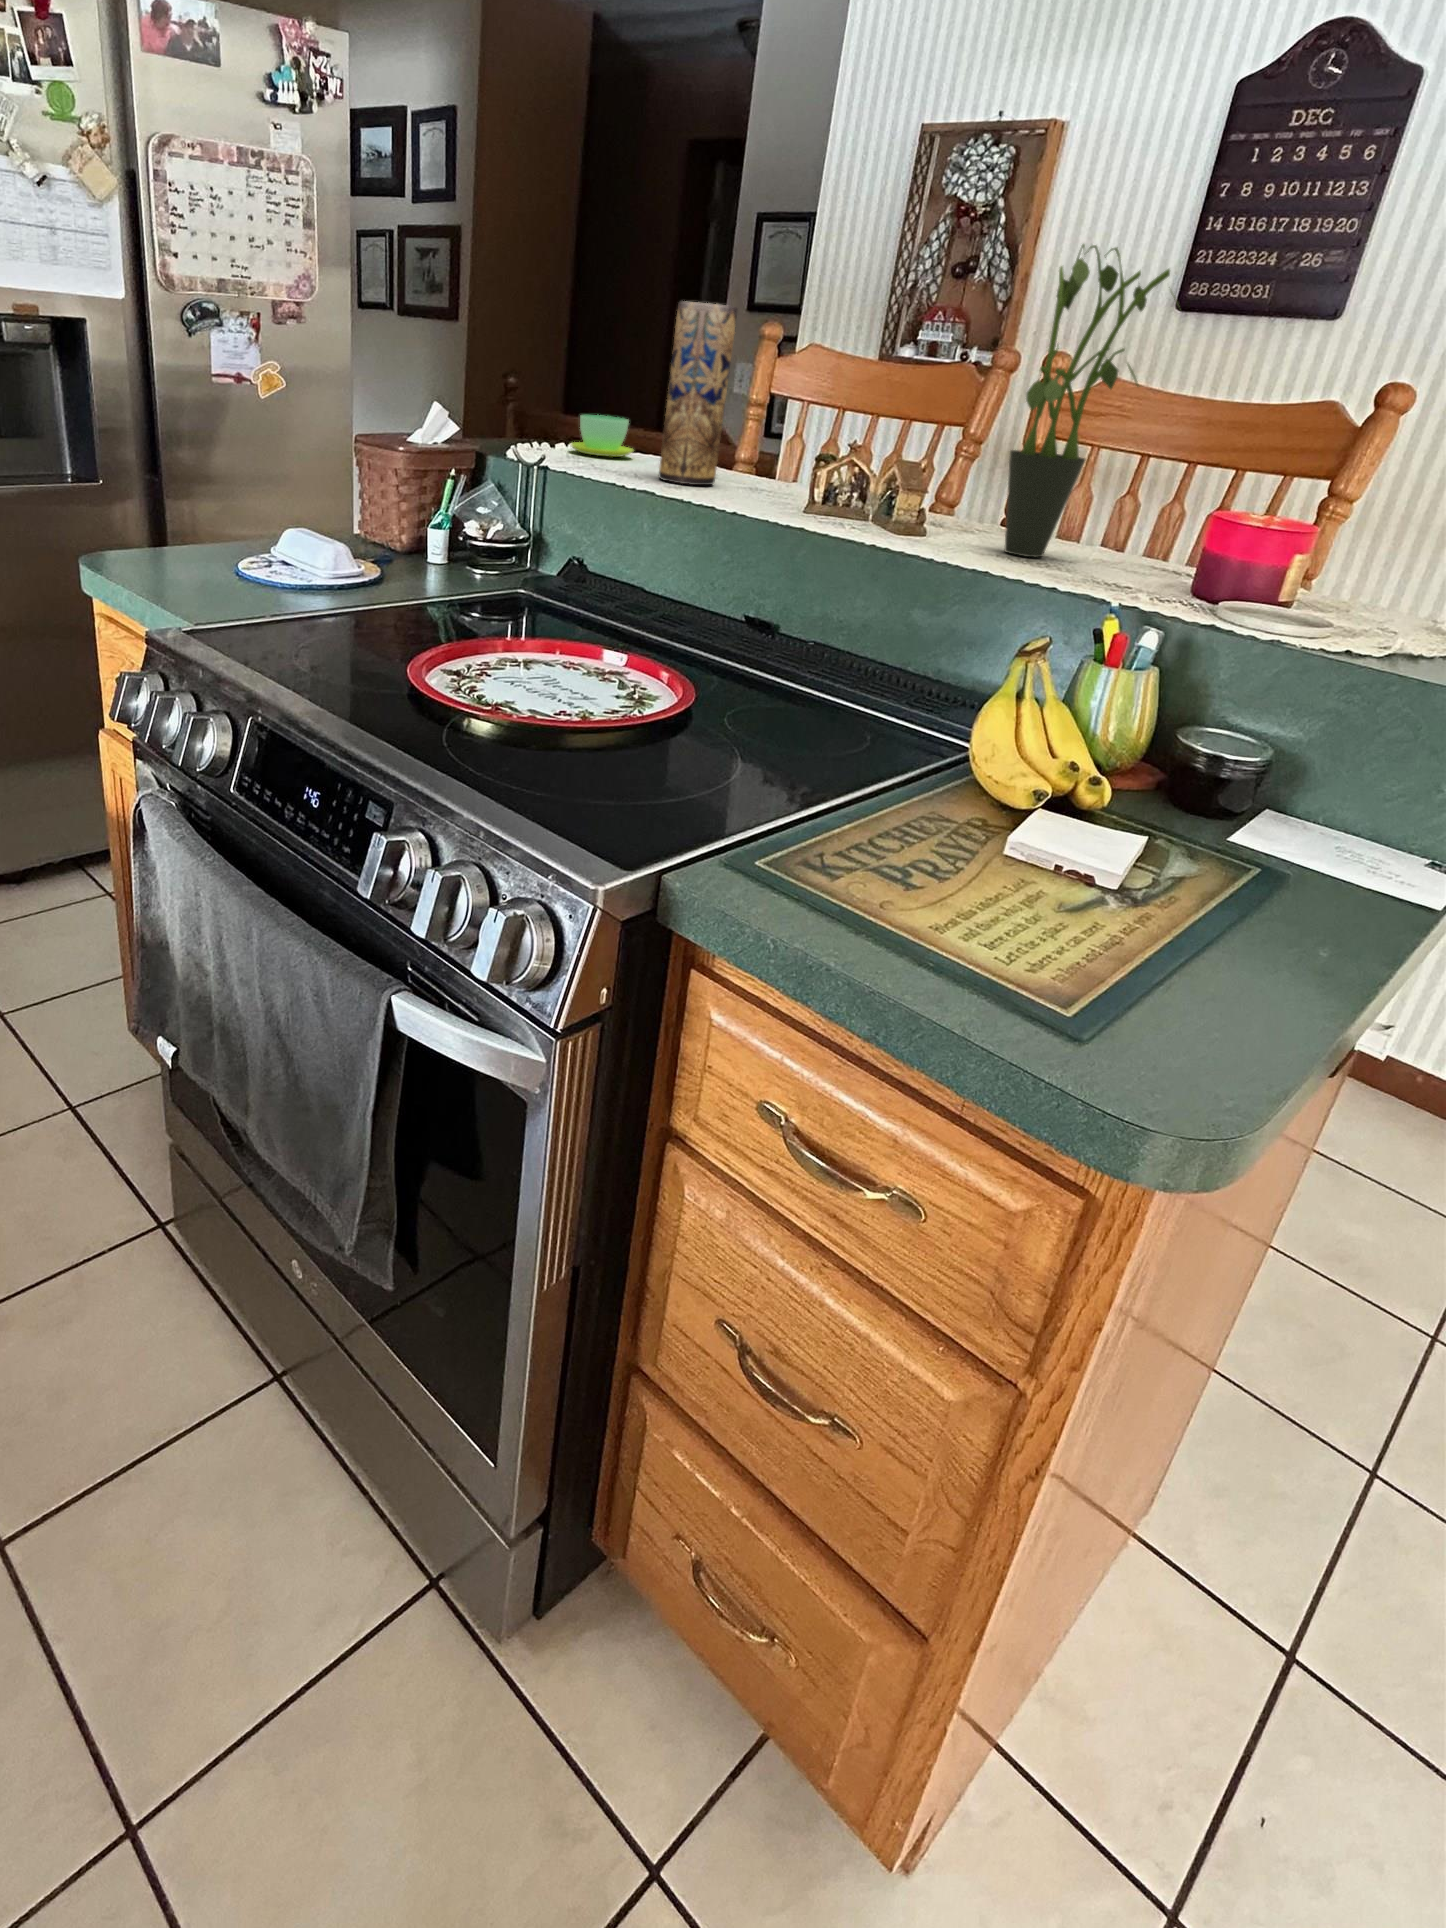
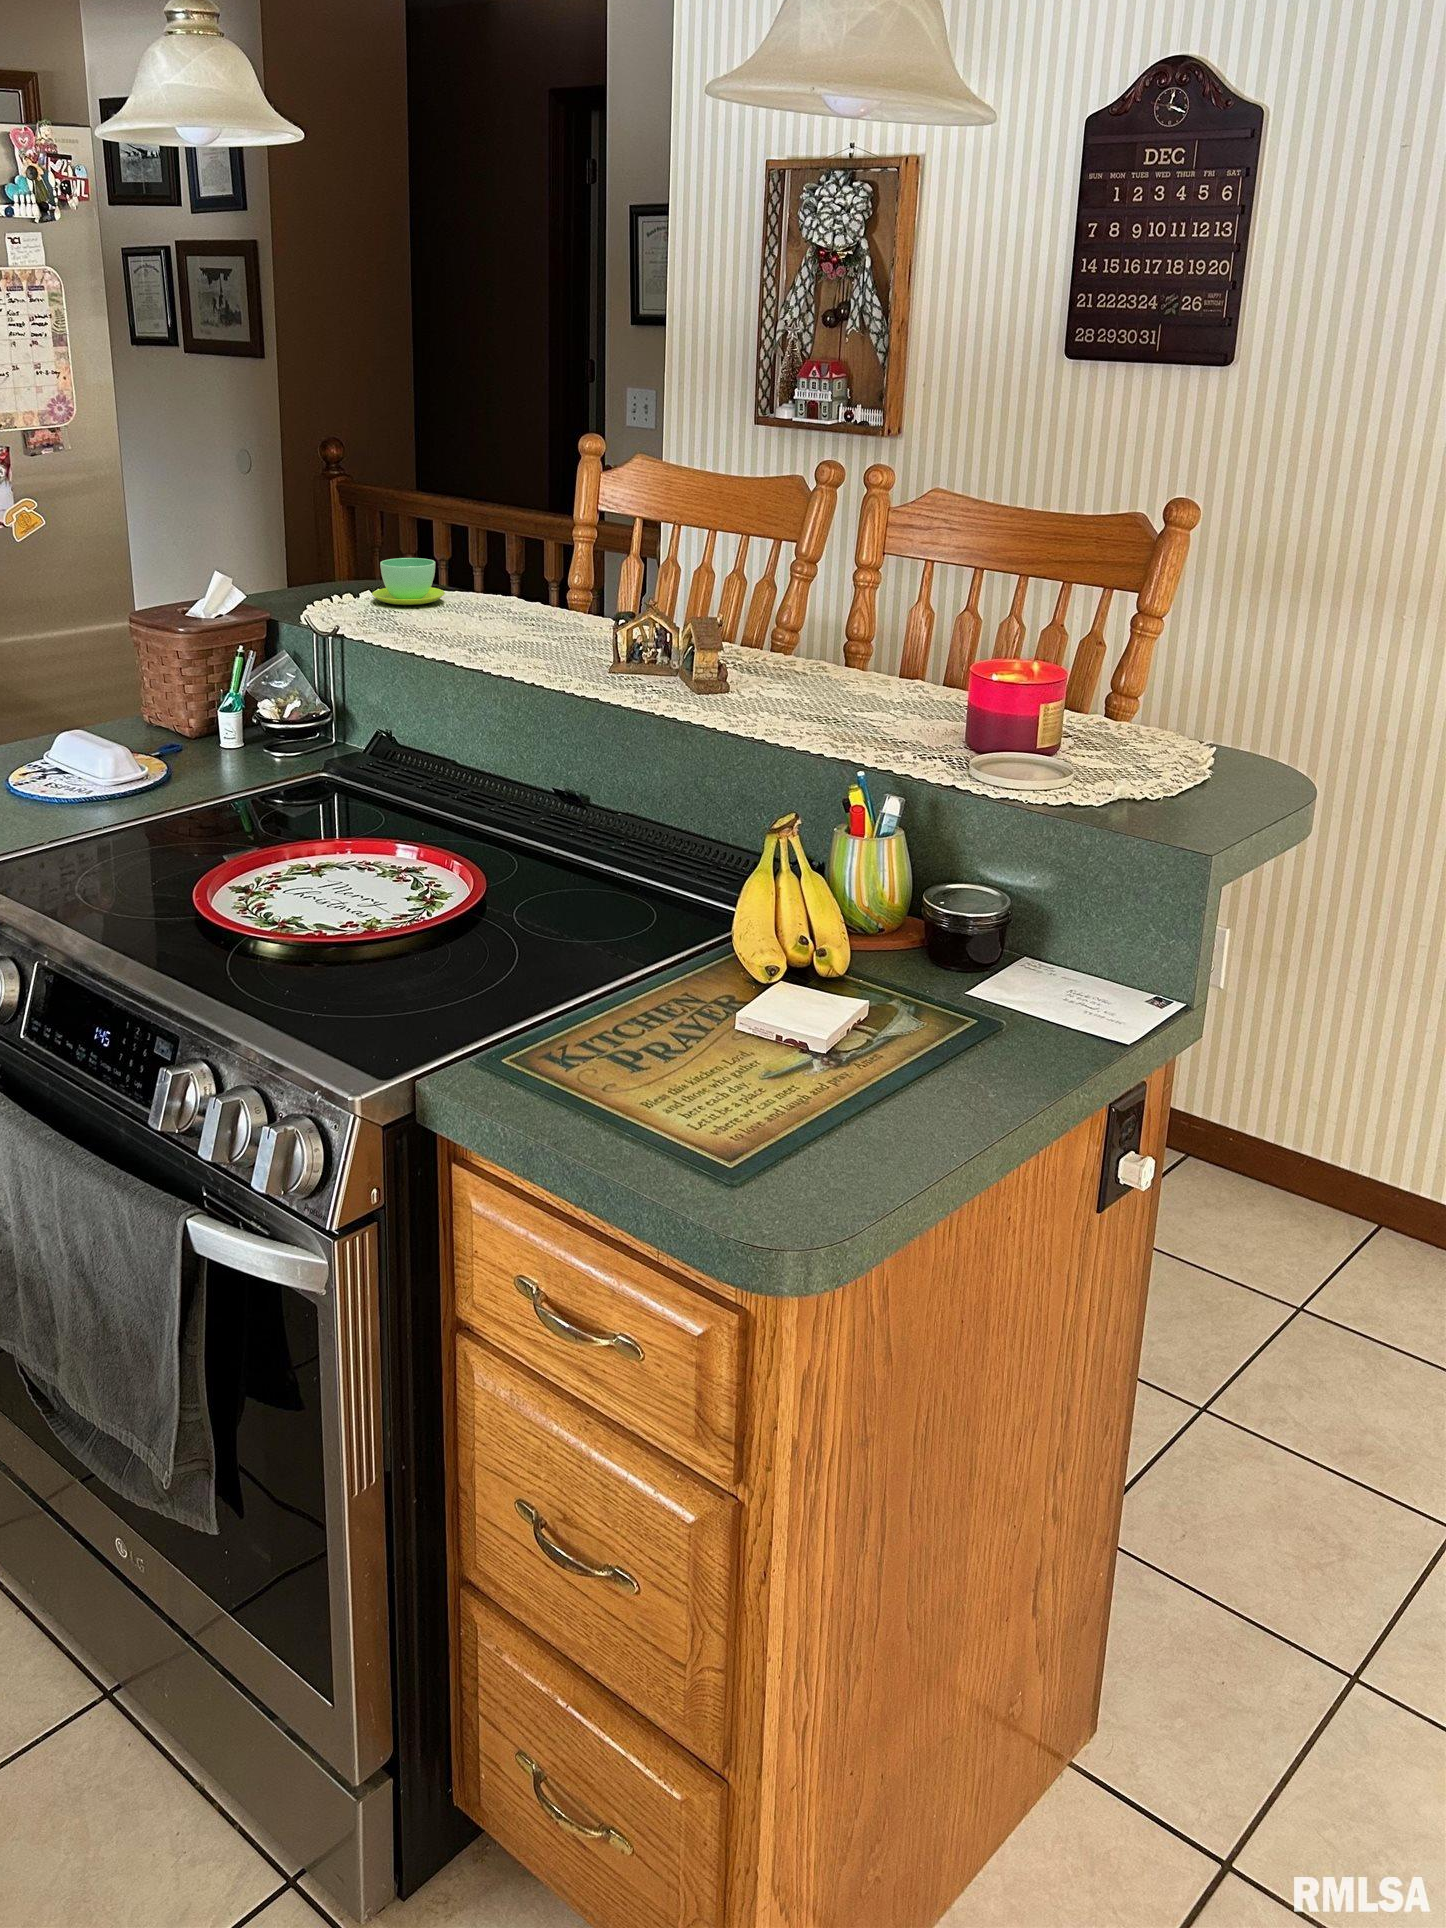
potted plant: present [1005,244,1175,557] -> none [788,413,915,705]
vase: present [659,301,738,485] -> none [460,456,524,641]

